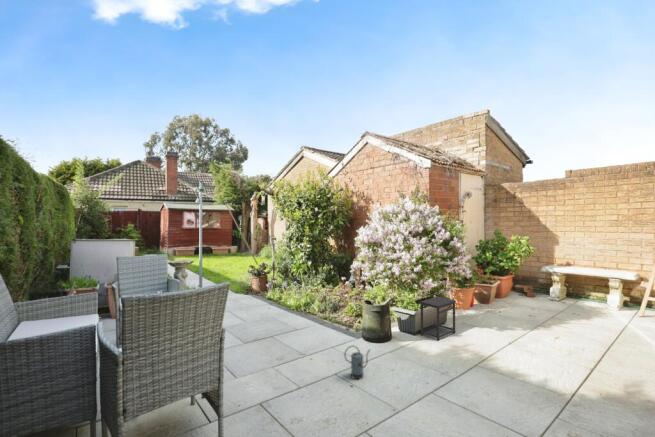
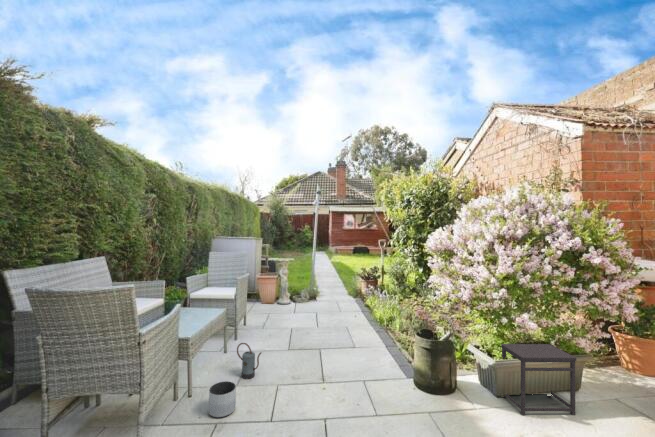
watering can: present [345,346,369,379] -> present [237,343,261,379]
planter: none [259,383,284,418] -> present [209,381,236,418]

